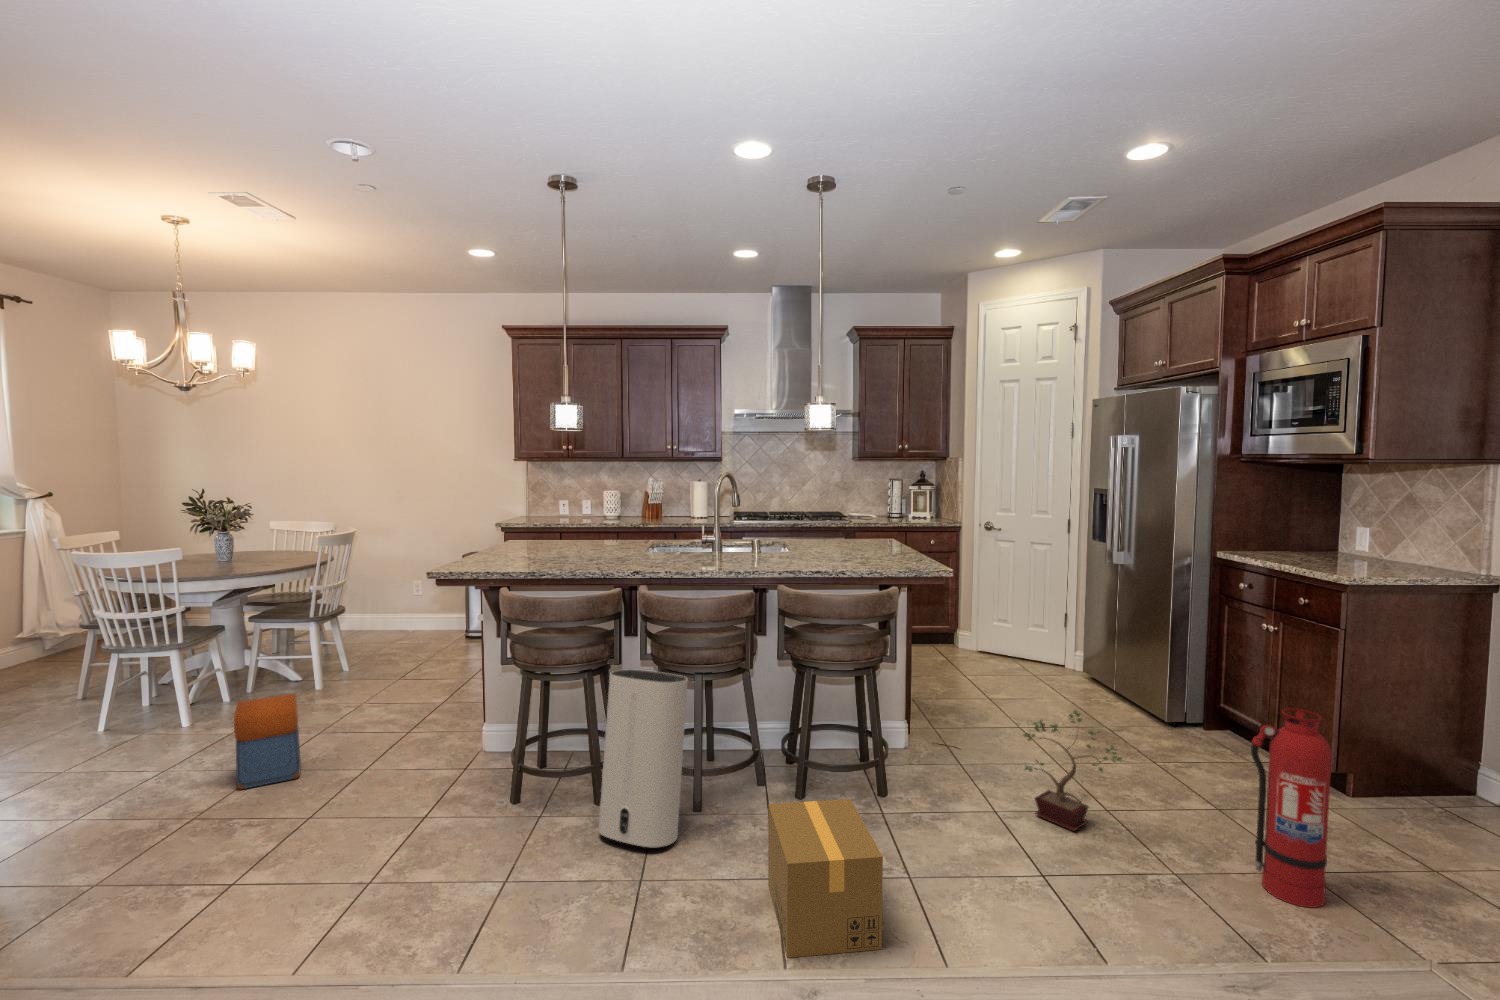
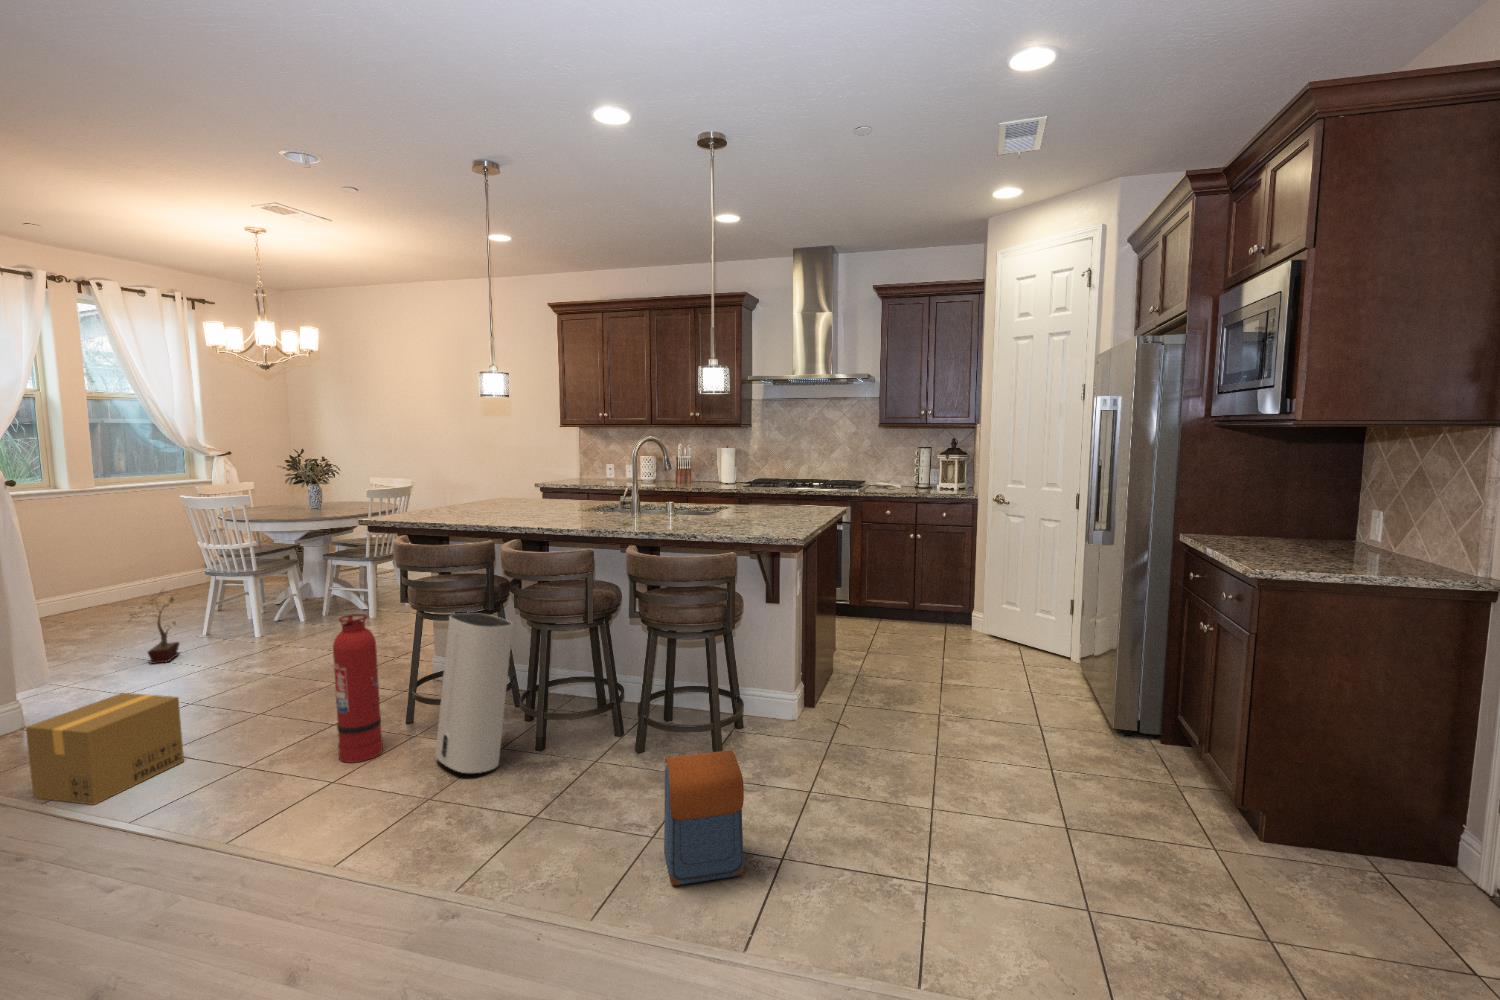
backpack: present [234,694,301,789] -> present [664,750,744,885]
fire extinguisher: present [1251,708,1332,908] -> present [333,614,383,763]
potted plant: present [1024,710,1122,831] -> present [132,597,179,664]
cardboard box: present [768,799,883,958] -> present [26,693,184,805]

